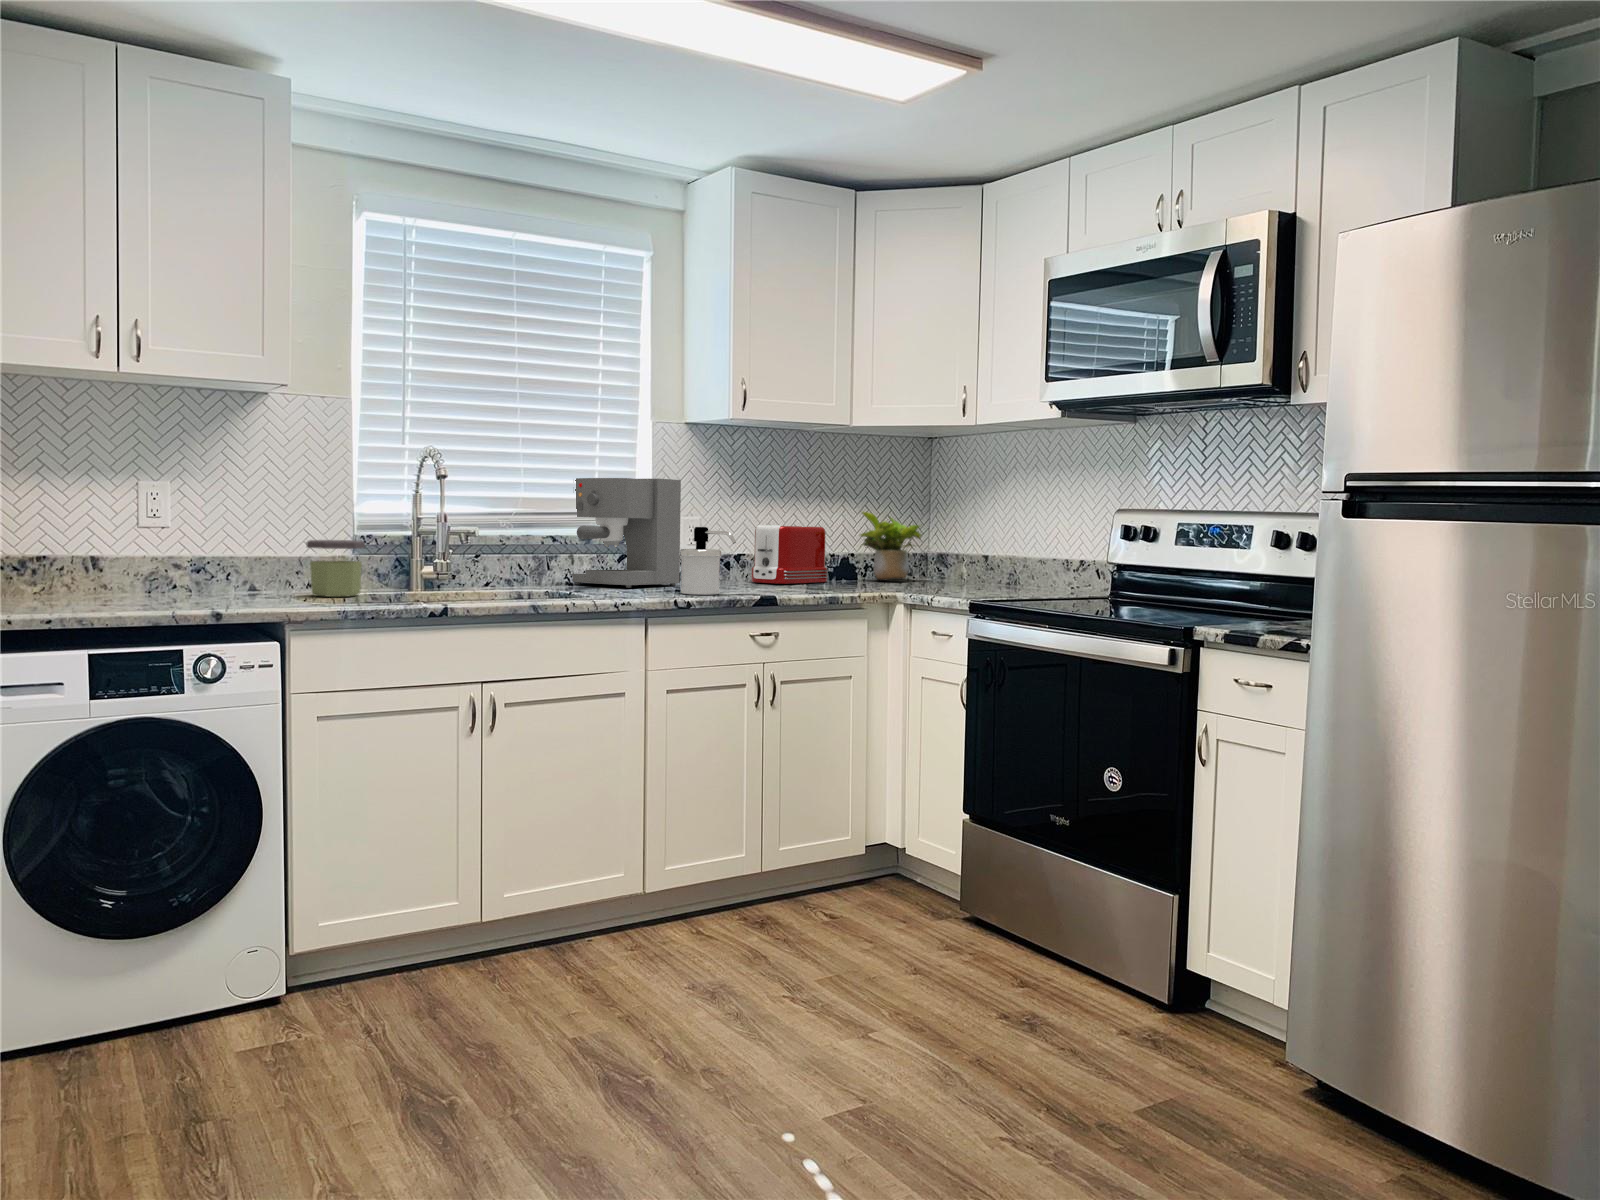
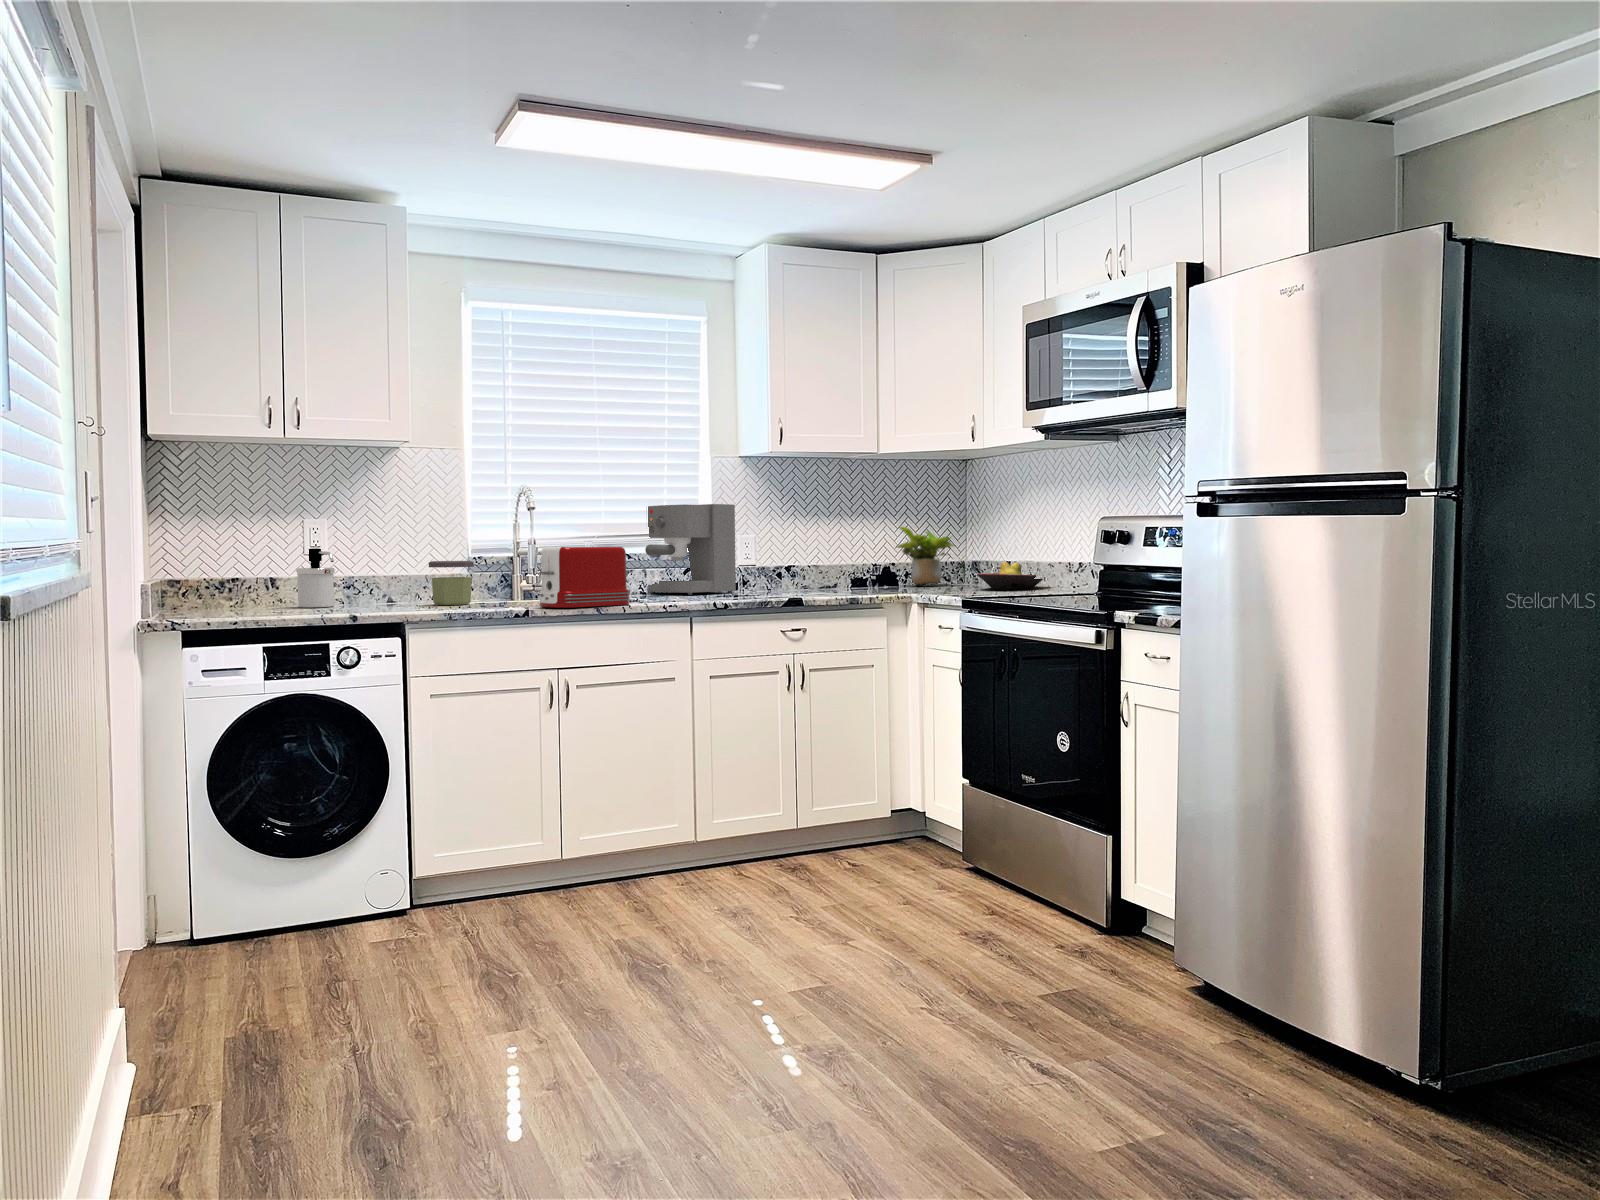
toaster: present [751,525,828,584] -> present [540,547,629,608]
soap dispenser: present [680,527,736,595] -> present [296,548,335,607]
fruit bowl: none [959,556,1036,589] -> present [977,562,1043,589]

